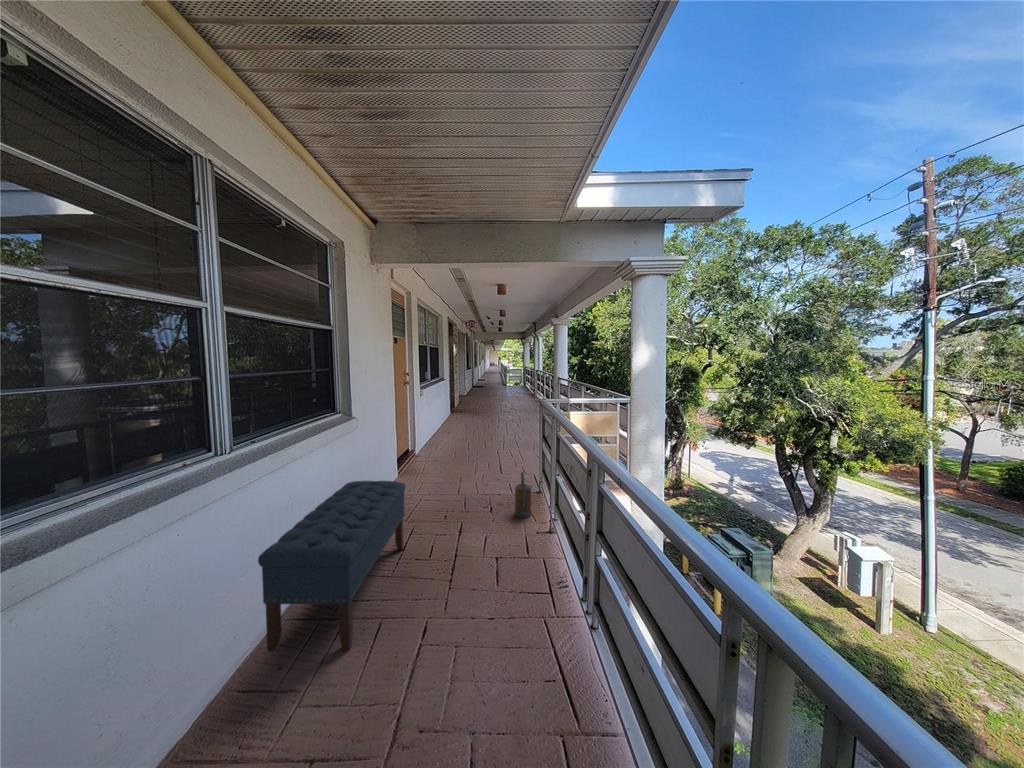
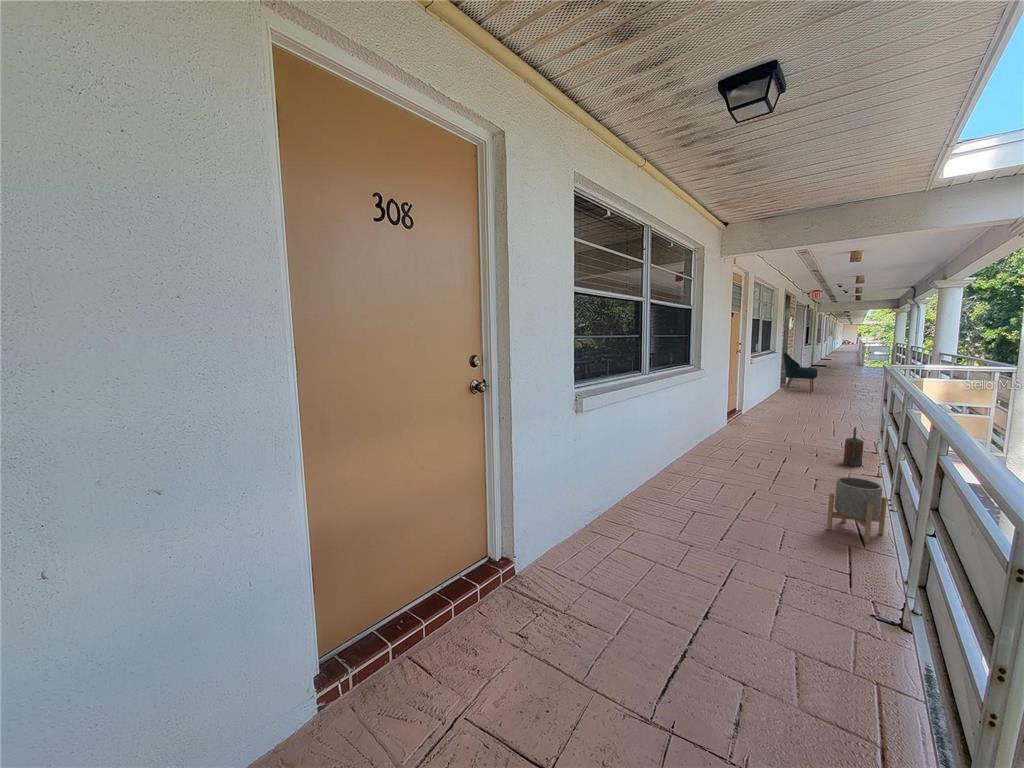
chair: none [450,379,478,419] -> present [784,353,817,394]
bench: present [258,481,406,651] -> none [659,411,742,494]
planter: none [521,579,582,688] -> present [827,477,887,543]

